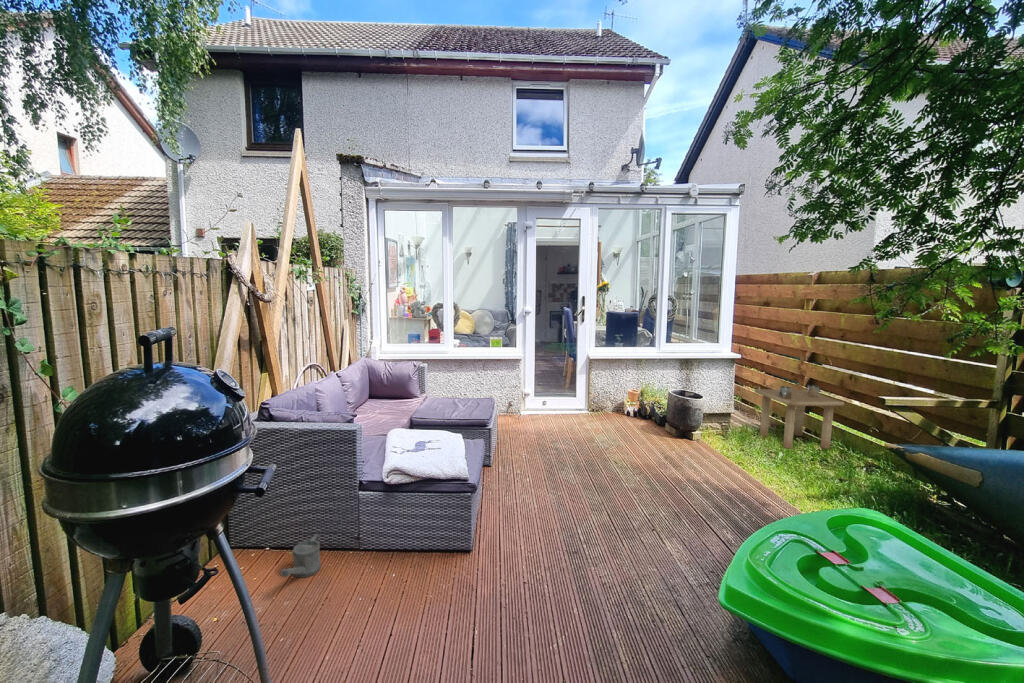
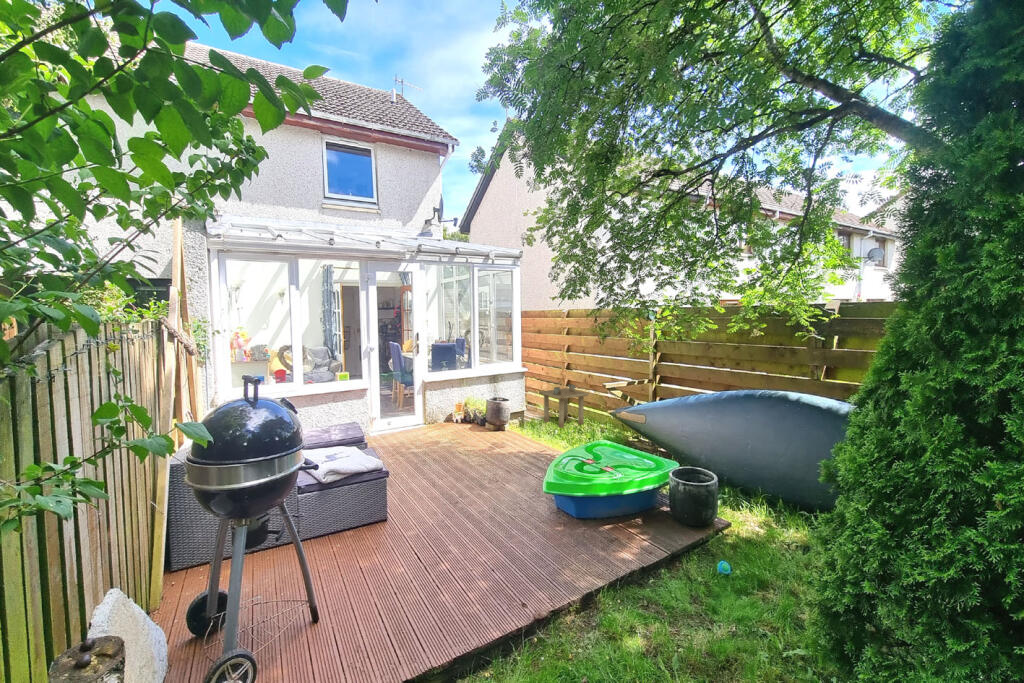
watering can: present [281,534,321,577] -> none [263,539,286,571]

